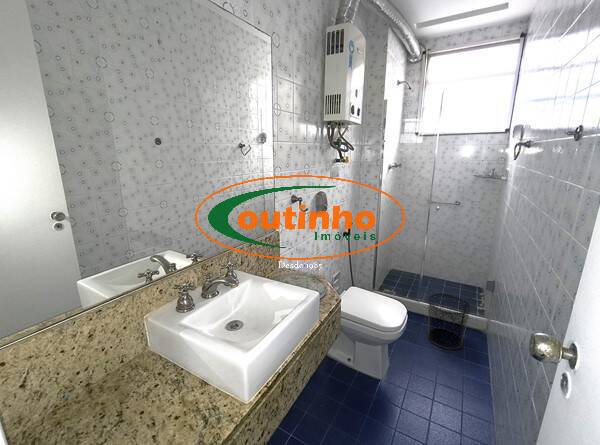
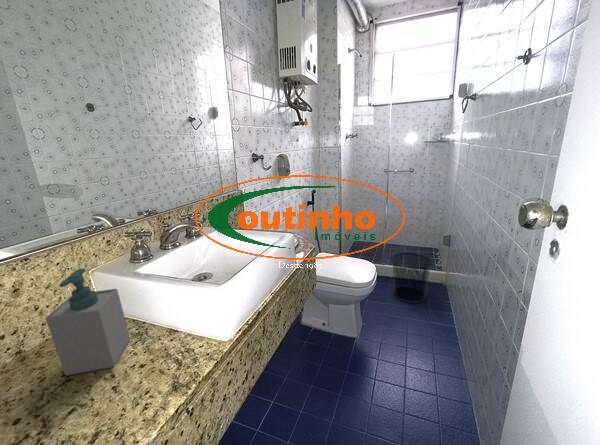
soap bottle: none [110,329,170,416] -> present [46,269,130,376]

